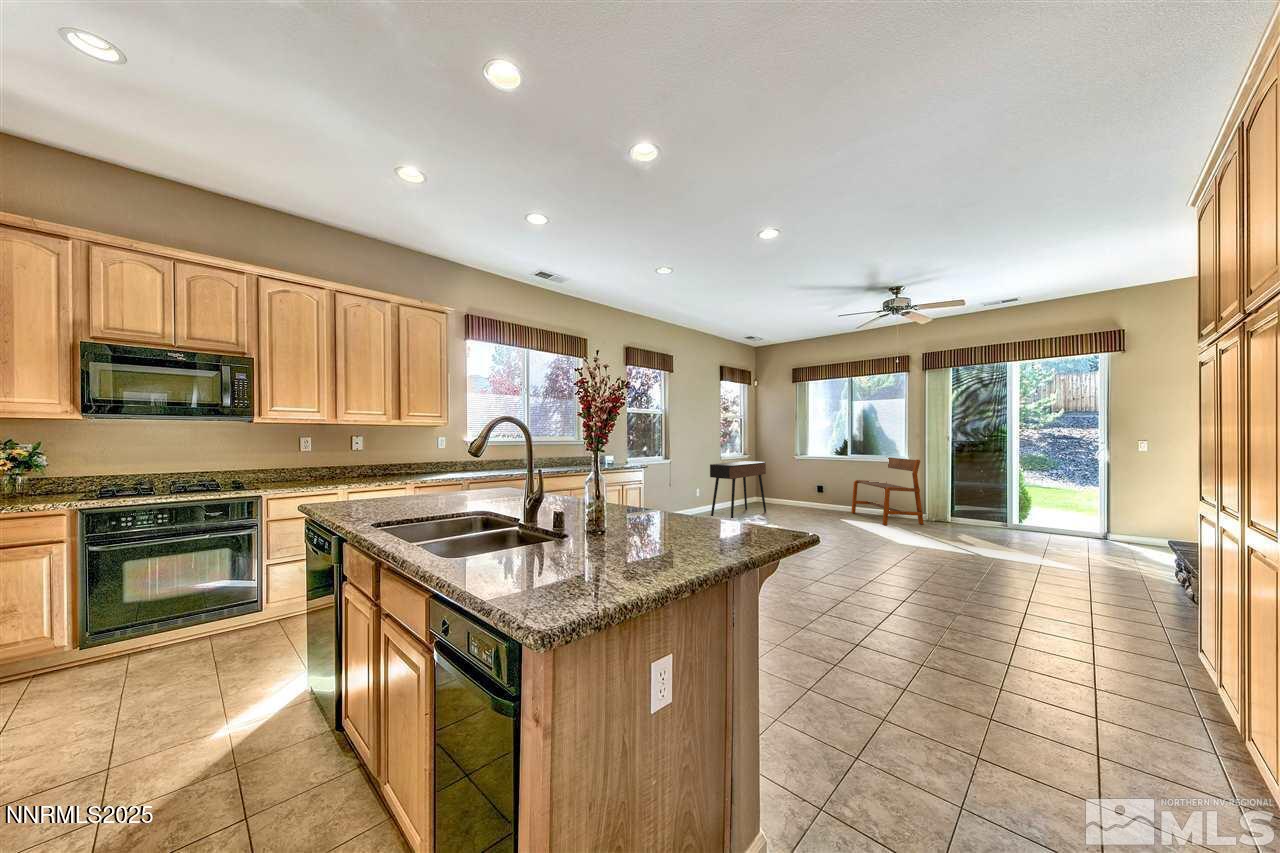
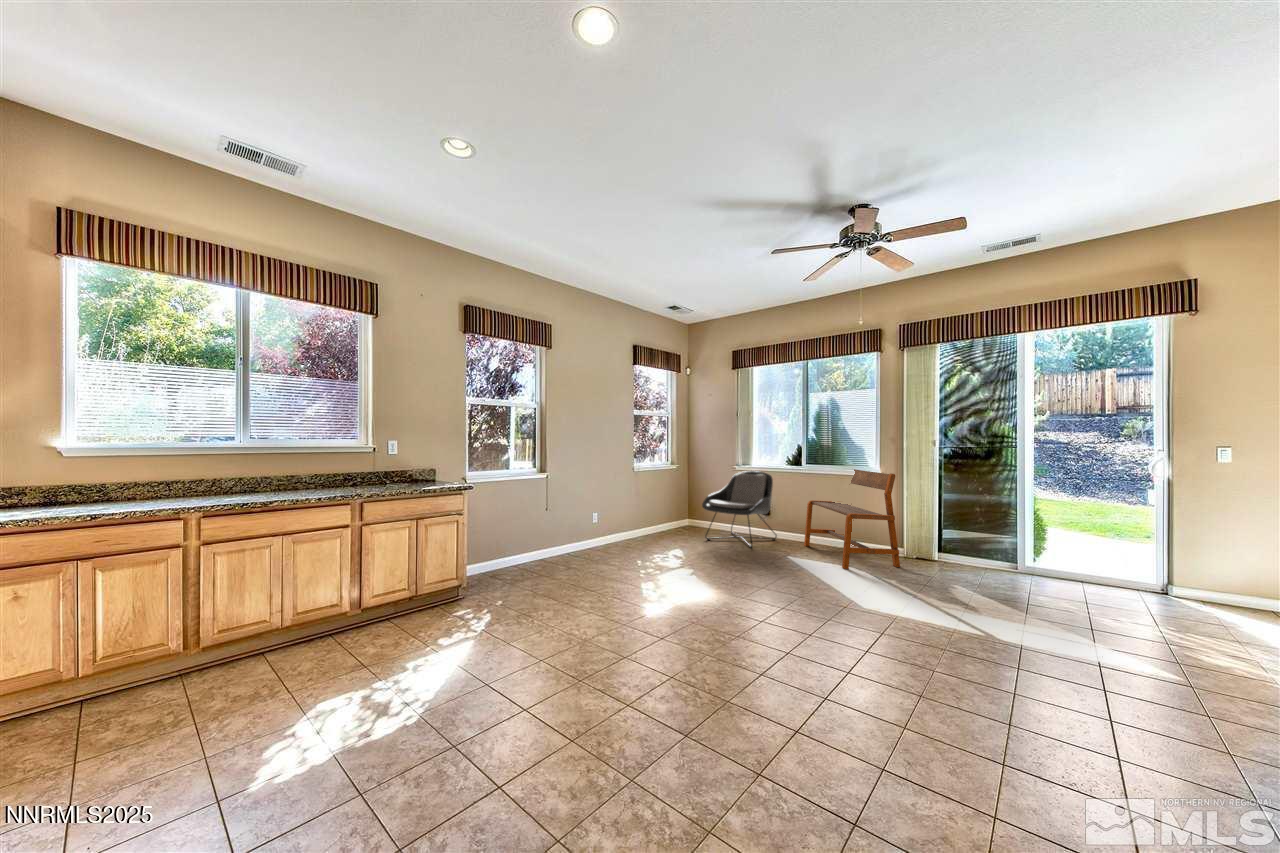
lounge chair: none [774,459,830,514] -> present [702,471,777,548]
console table: present [710,461,766,518] -> none [603,474,689,562]

